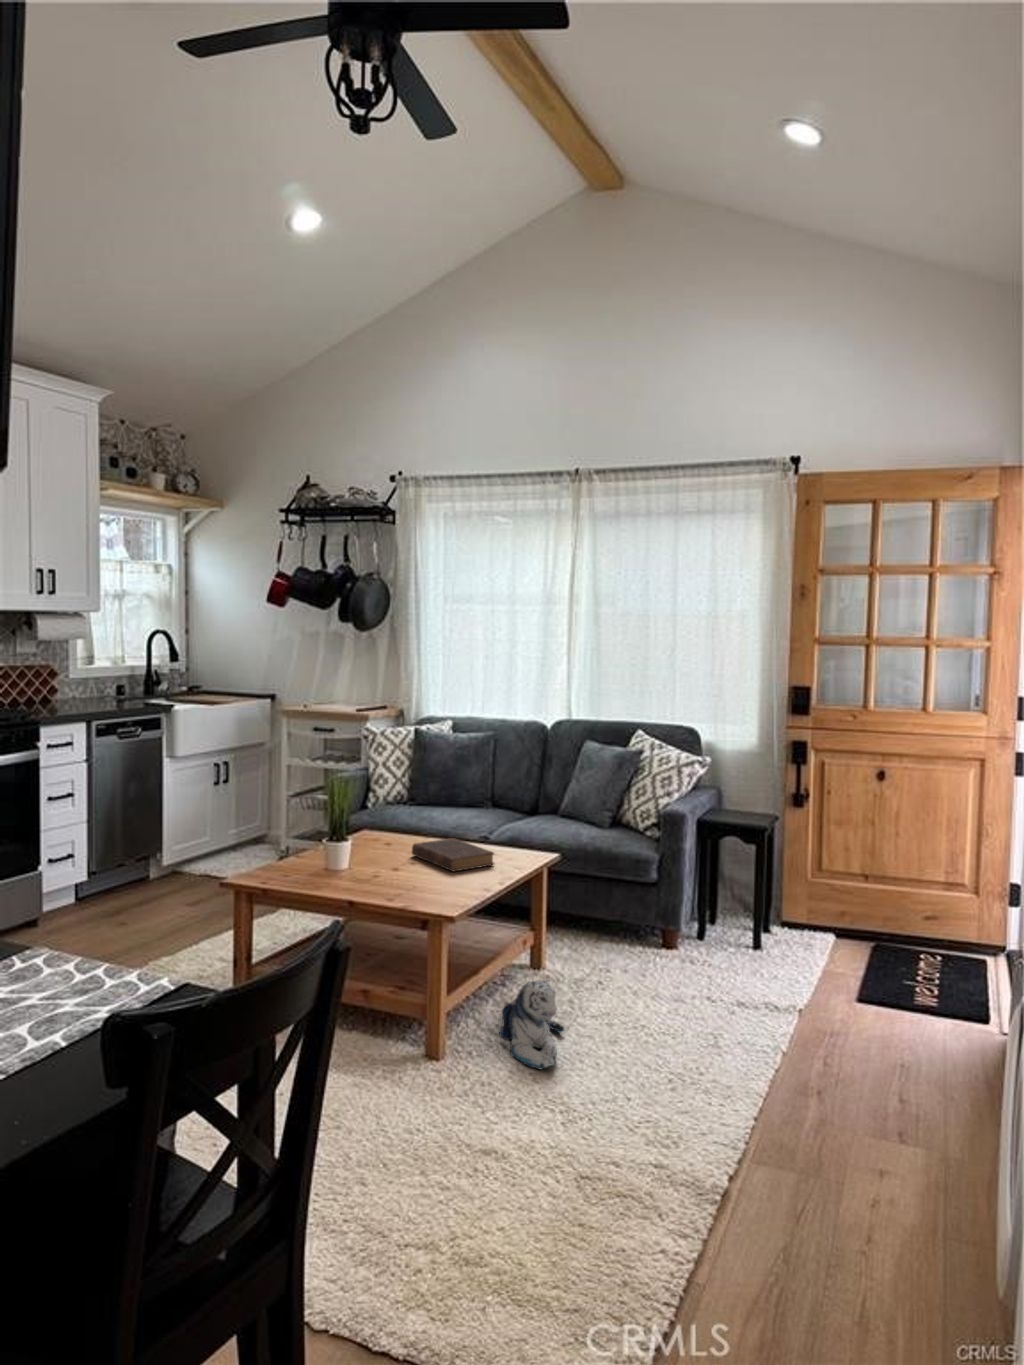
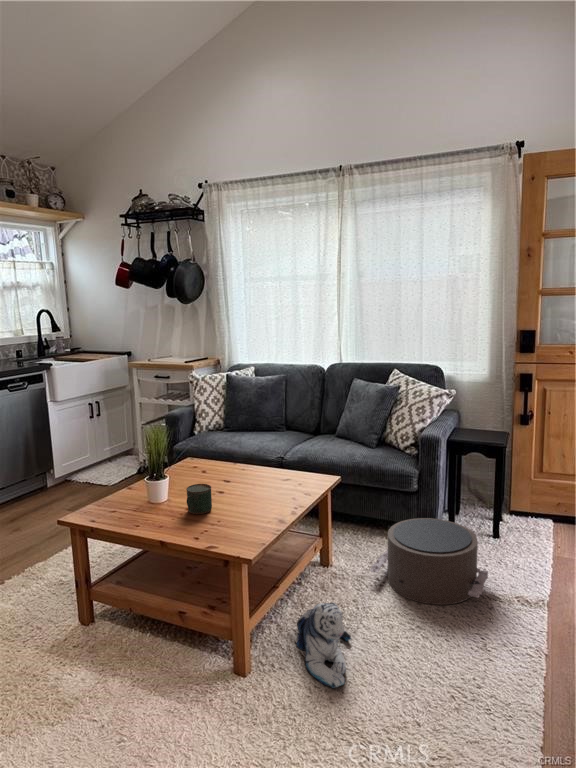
book: present [412,838,494,872] -> none [219,468,287,502]
mug: none [378,846,408,879] -> present [186,484,212,514]
pouf: none [591,912,735,1007] -> present [370,518,488,605]

